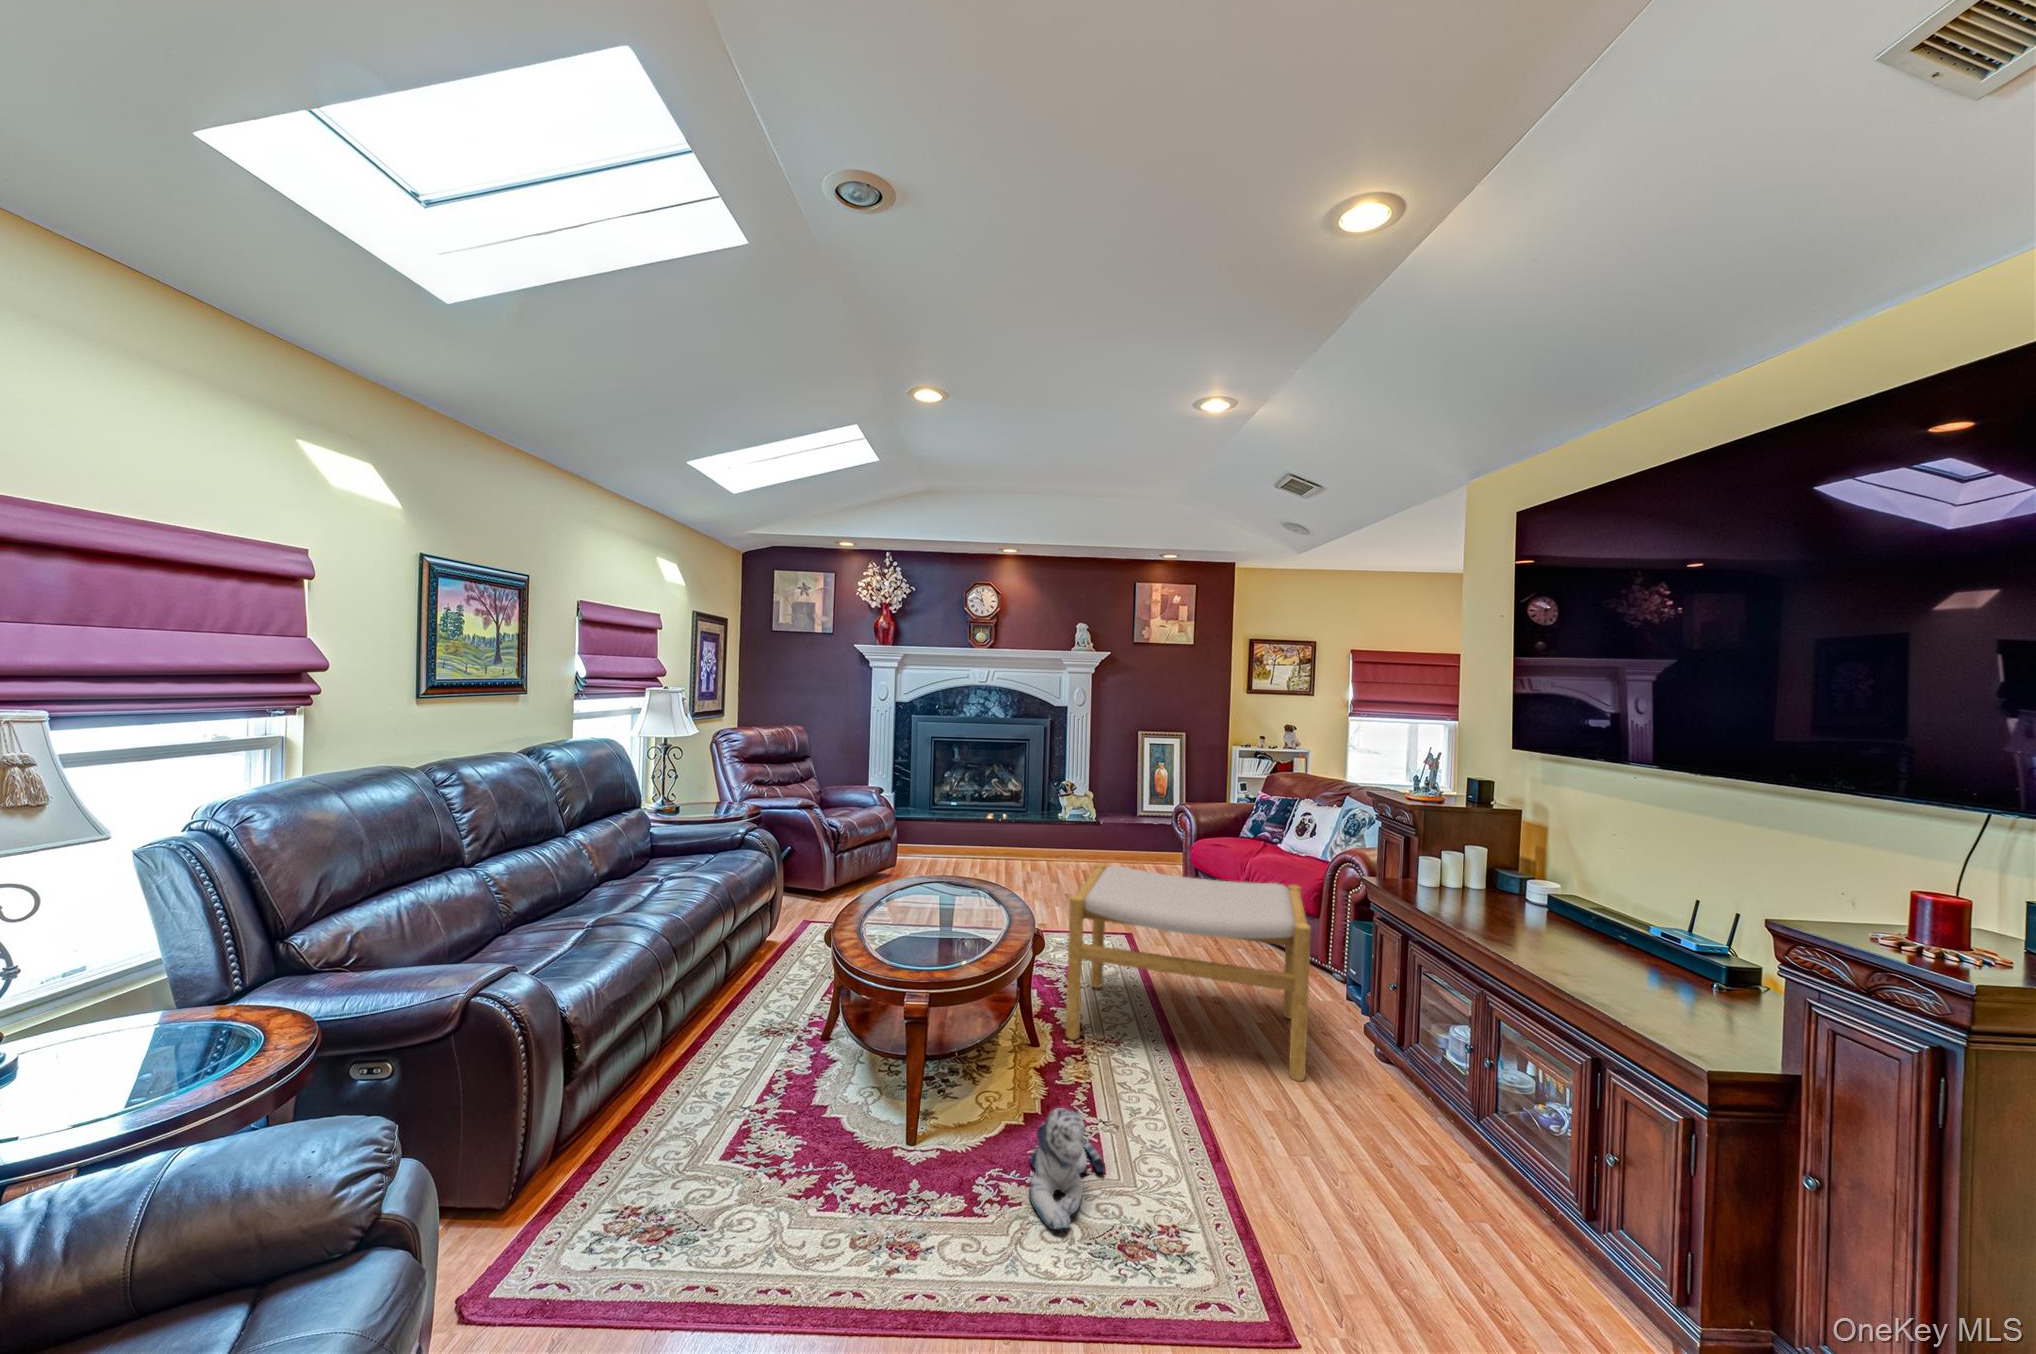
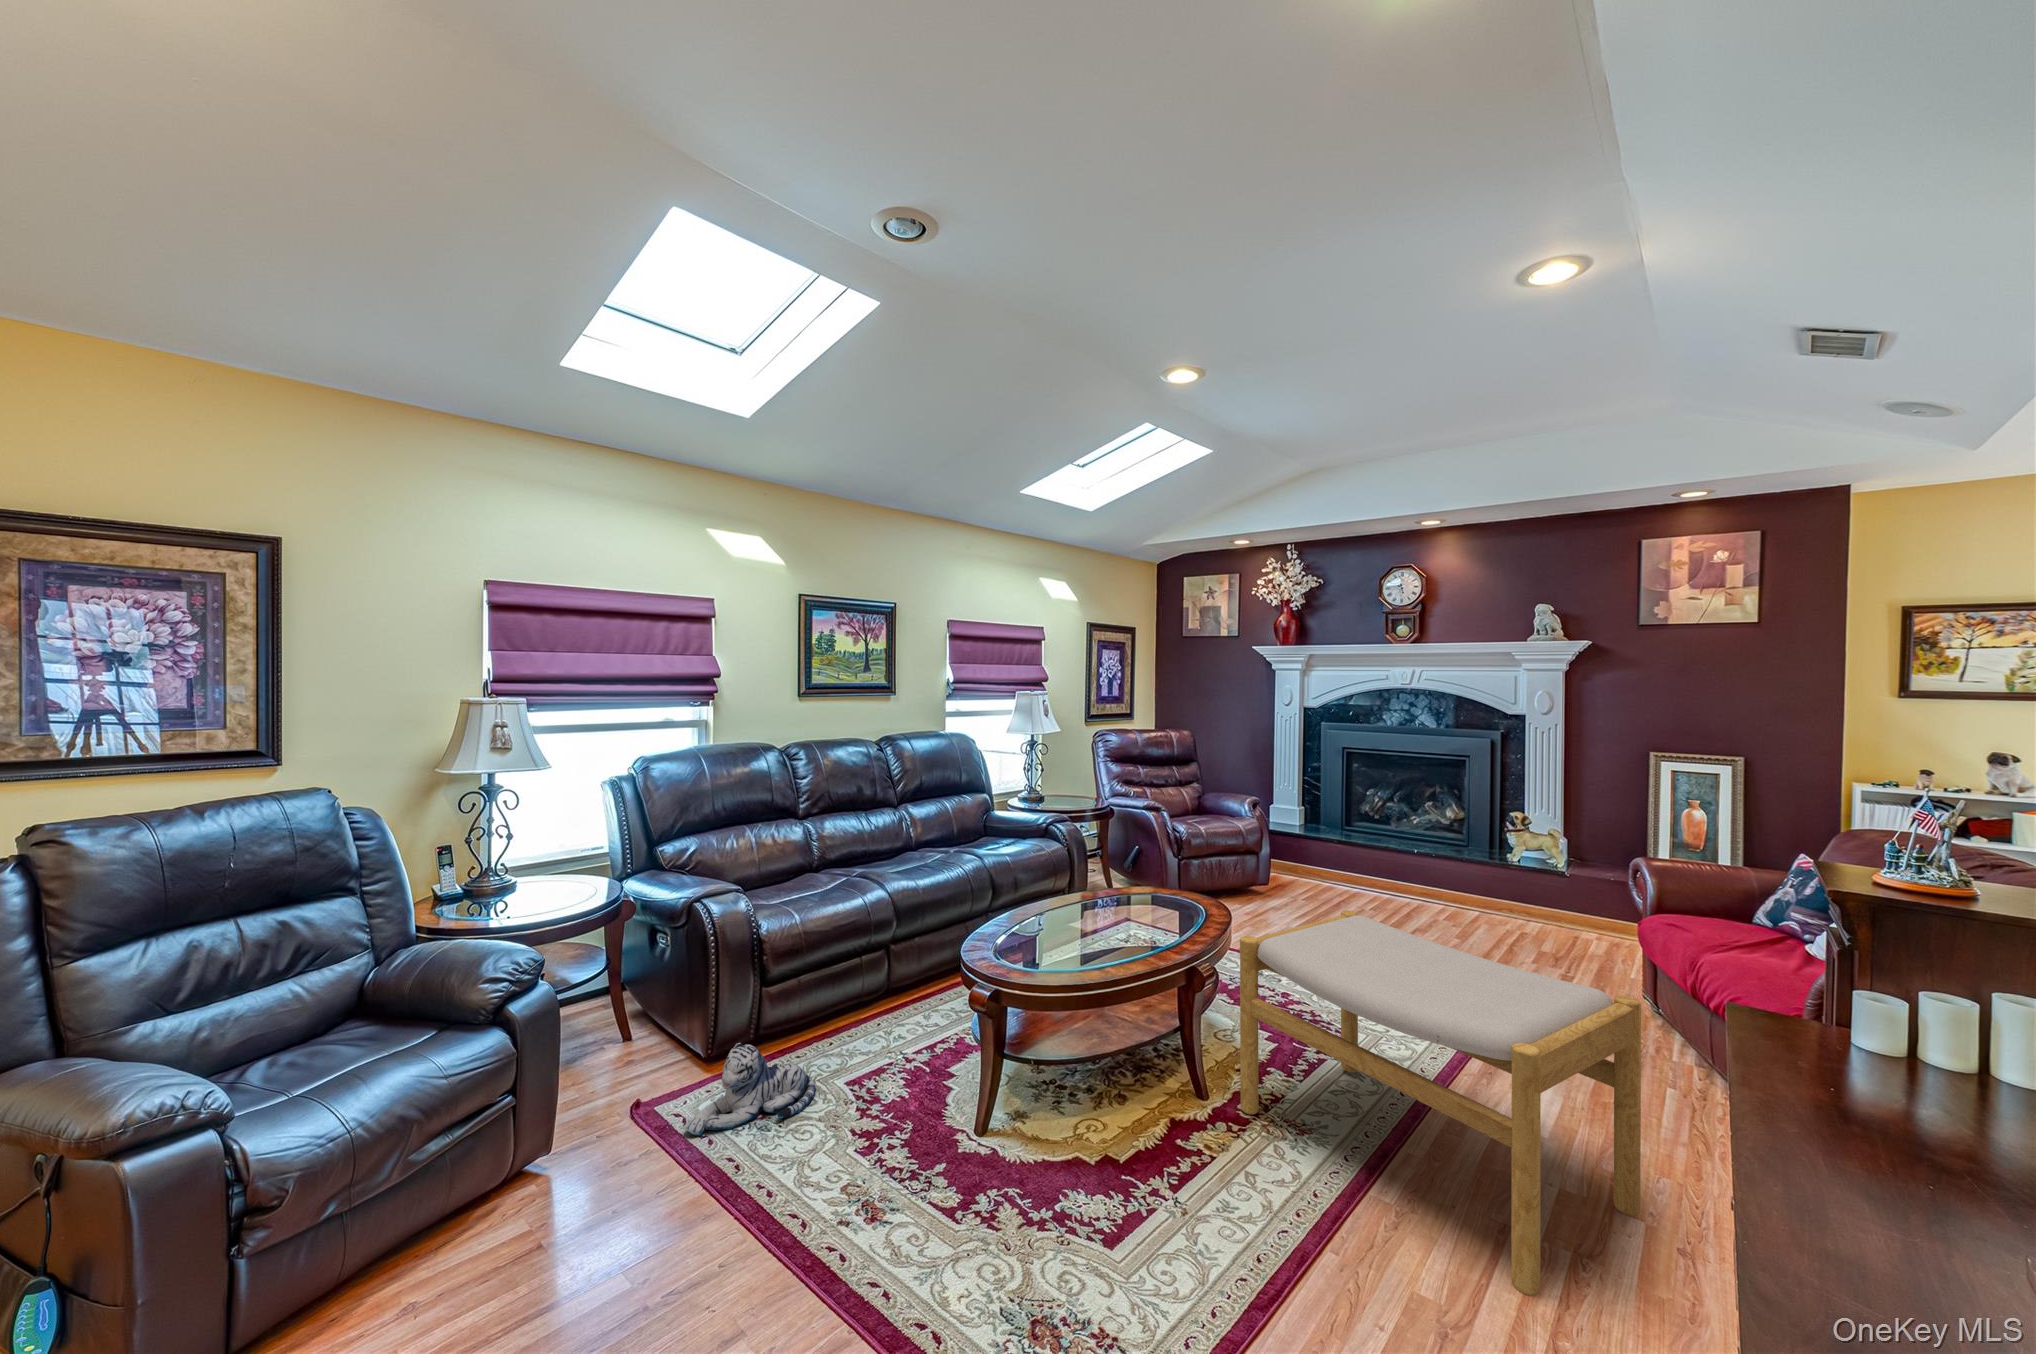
plush toy: present [1029,1108,1104,1230] -> present [685,1043,816,1135]

